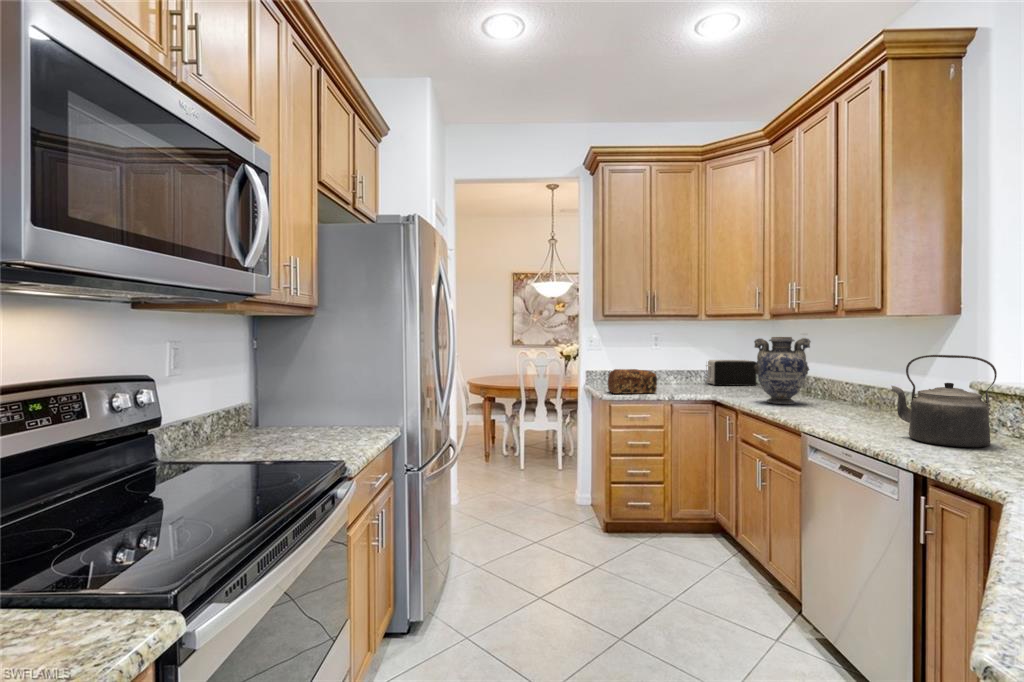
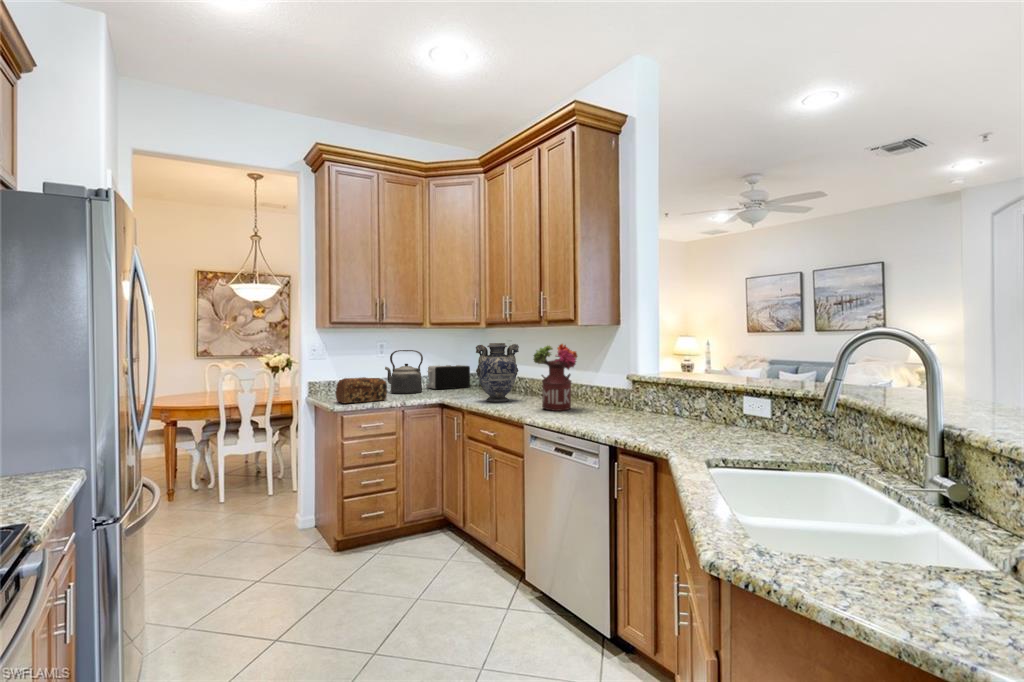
flower arrangement: none [822,338,889,421] -> present [533,344,578,411]
kettle: present [891,355,997,447] -> present [385,350,423,394]

